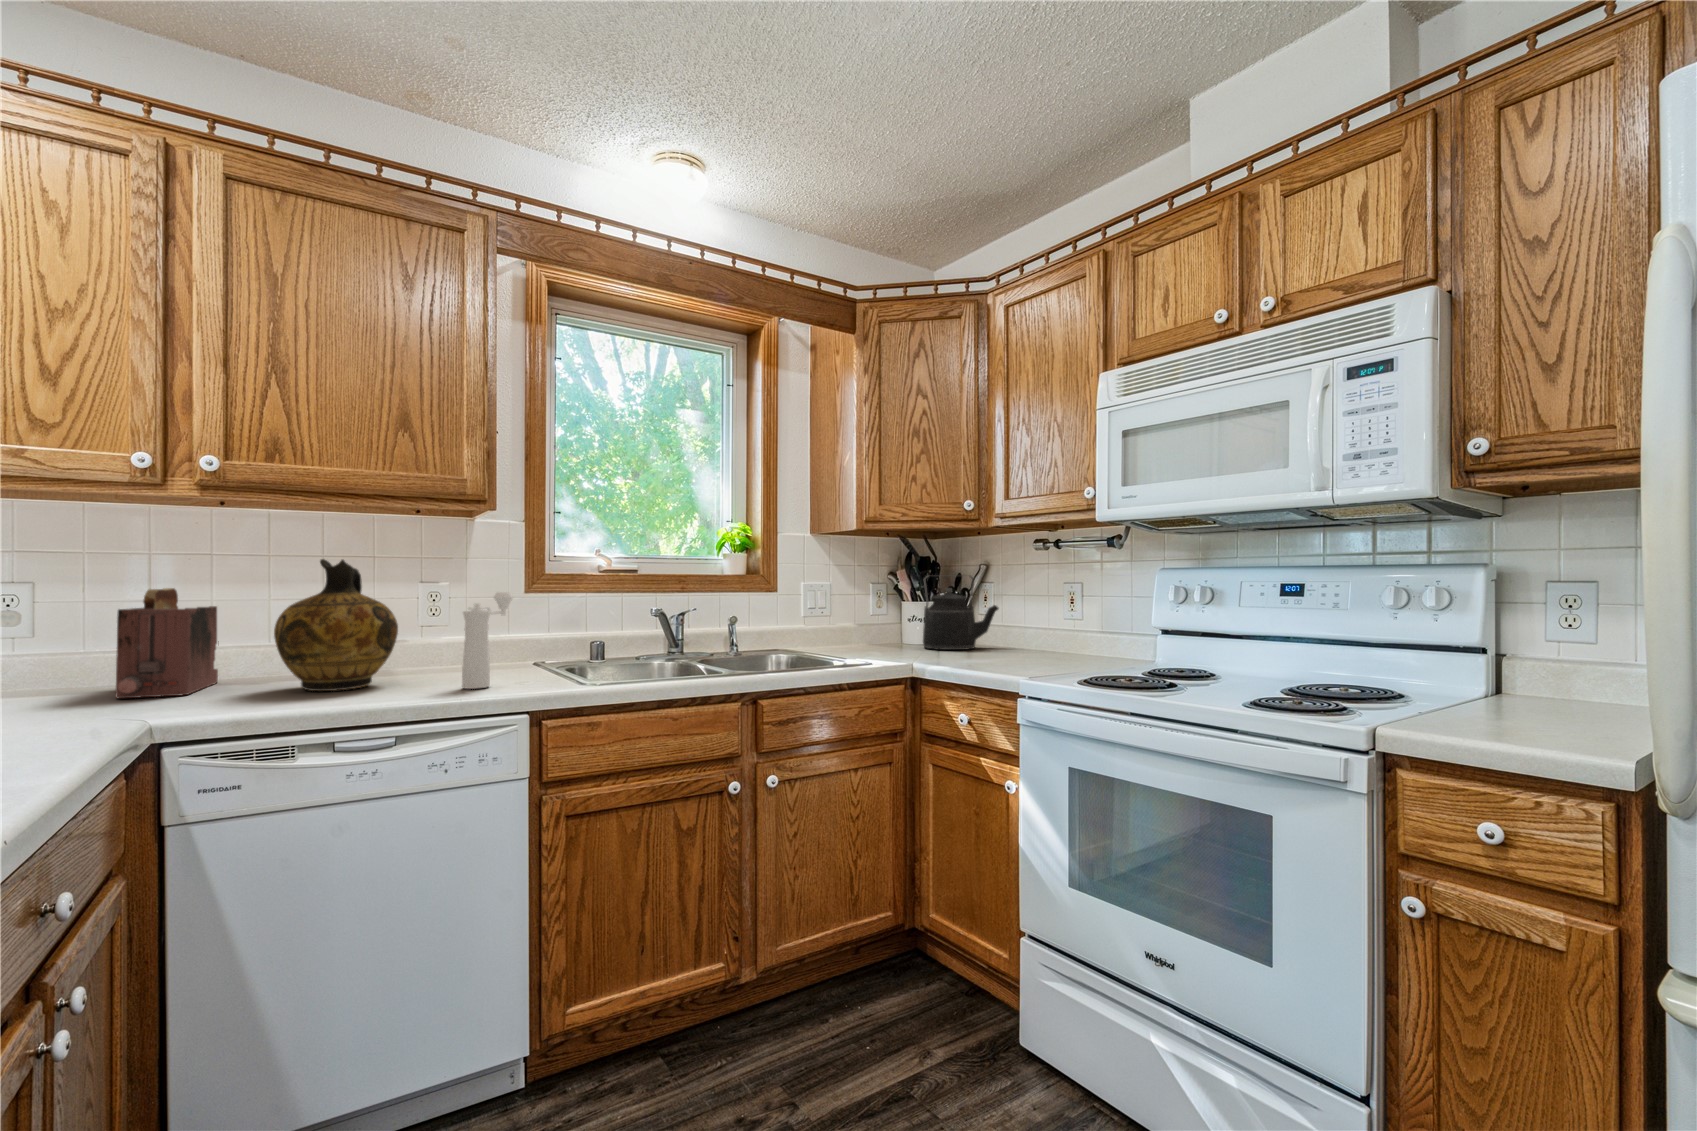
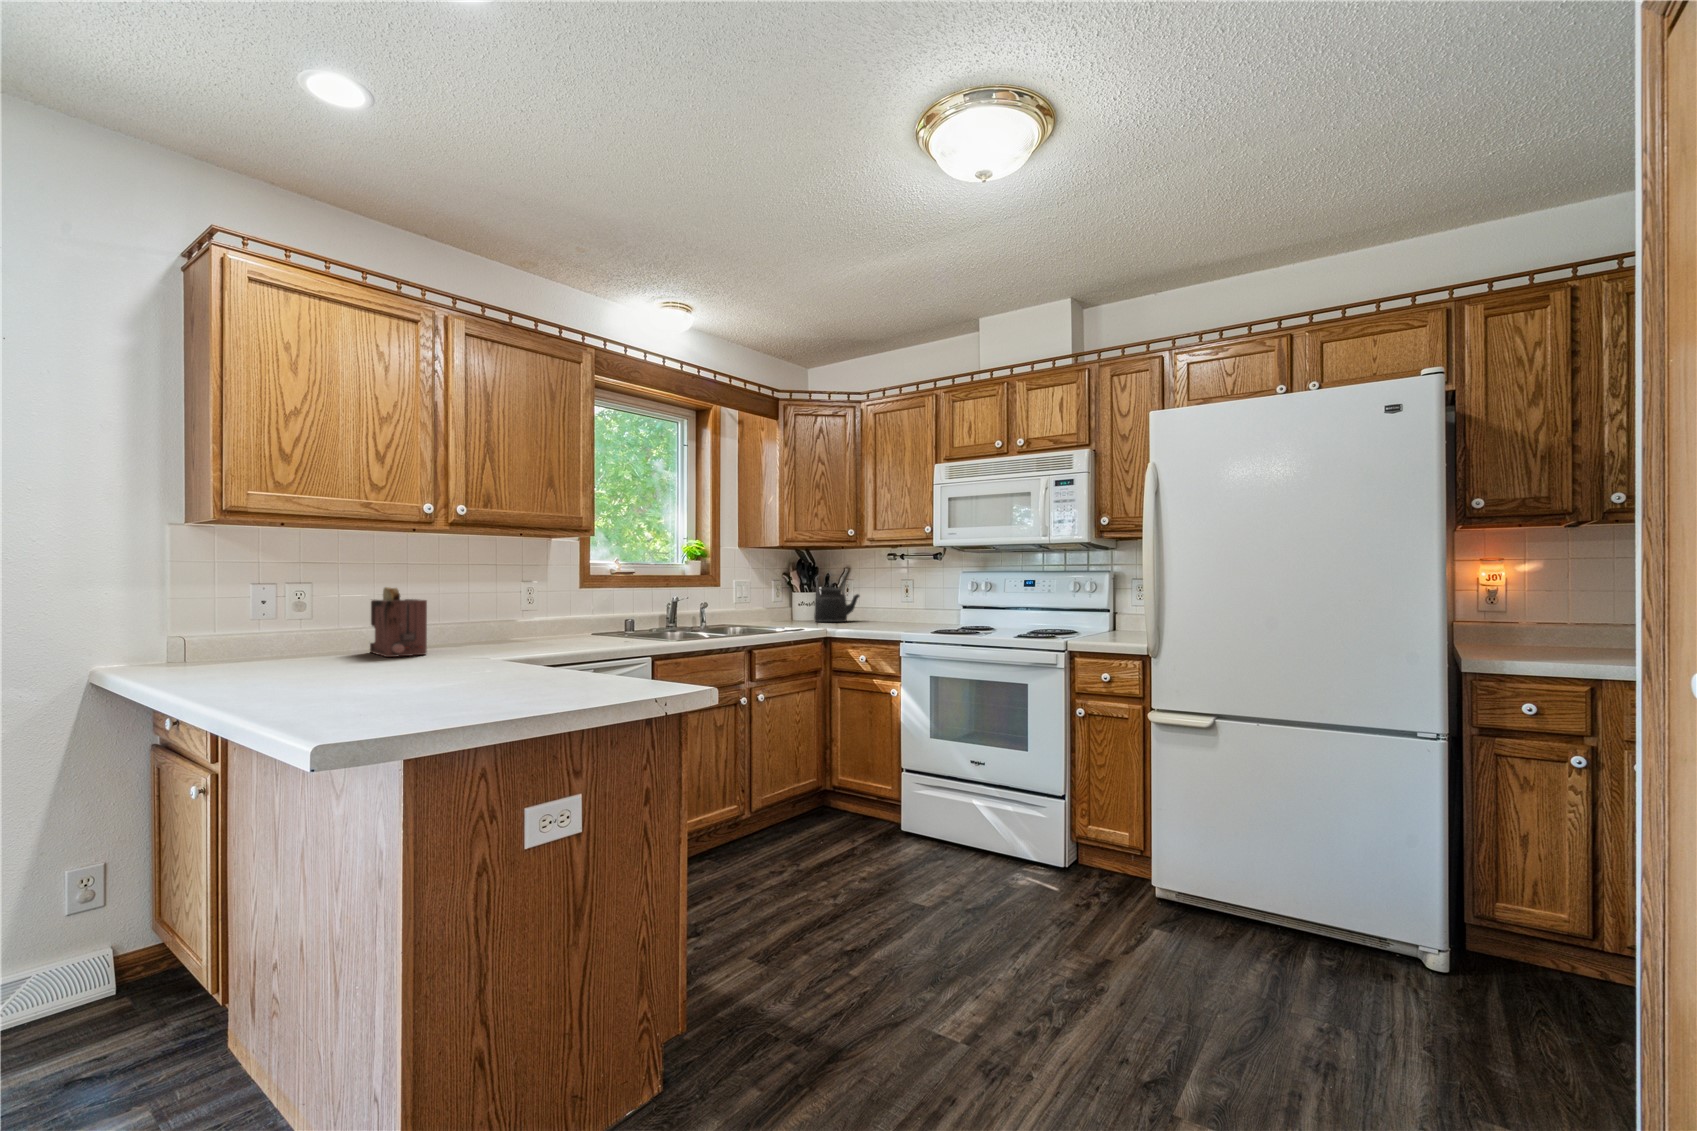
ceramic jug: present [274,559,398,691] -> none [476,568,547,650]
pepper mill: present [462,592,513,689] -> none [595,588,612,646]

